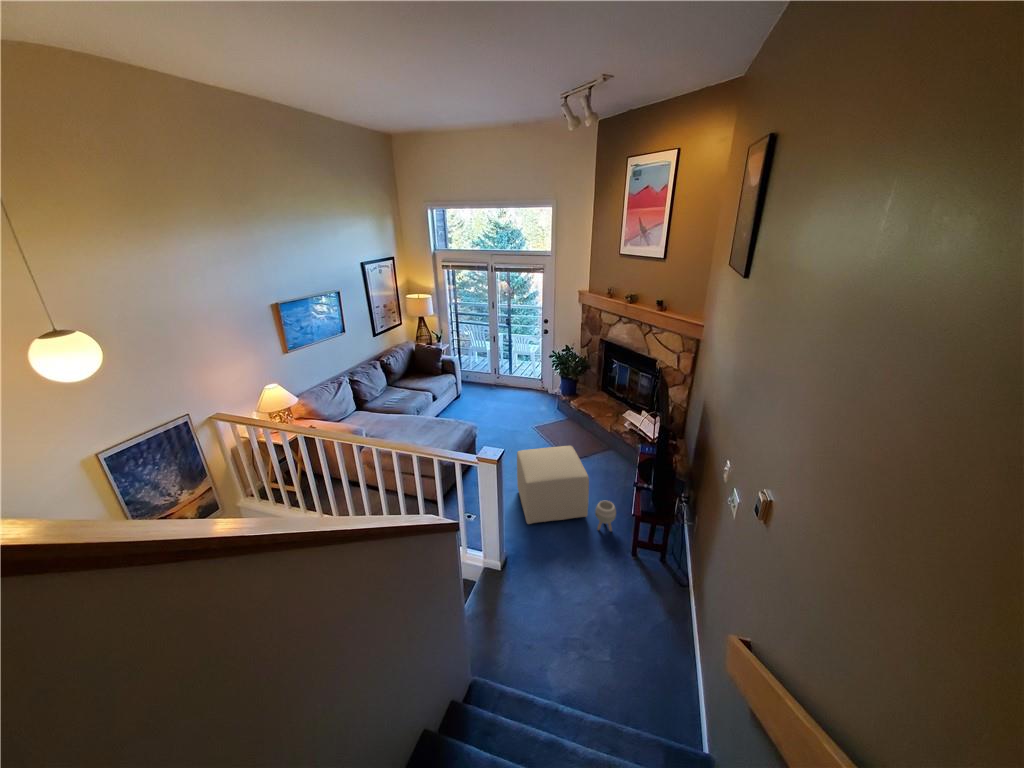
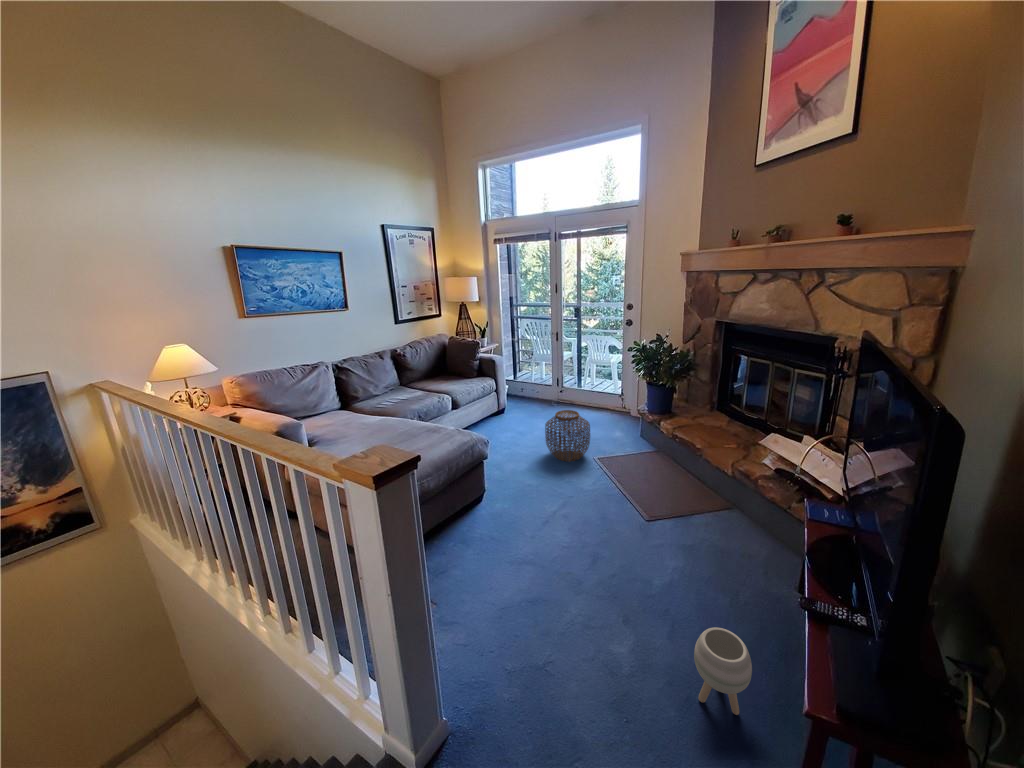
woven basket: none [501,399,529,432] -> present [545,410,590,461]
ottoman: present [517,446,589,524] -> none [526,485,679,657]

